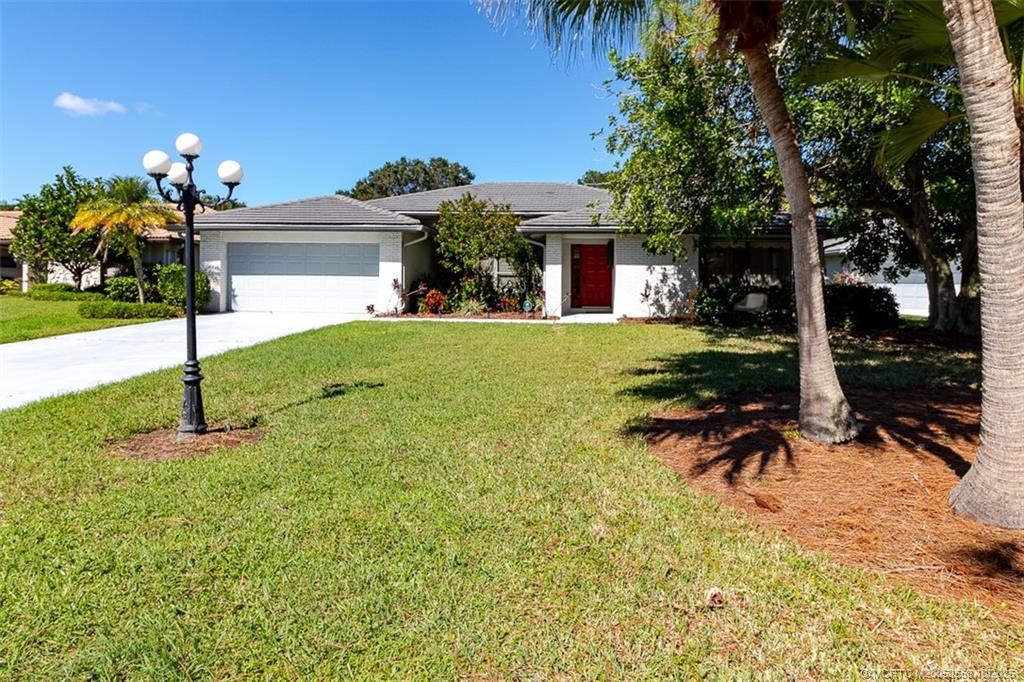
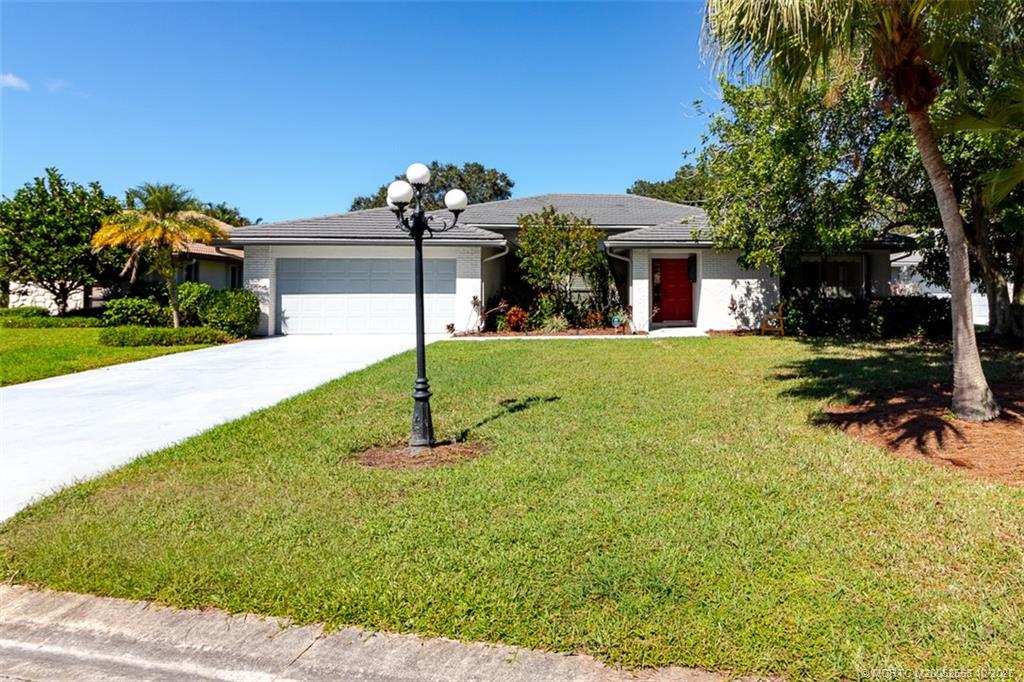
lounge chair: present [734,293,767,323] -> none [824,305,858,337]

